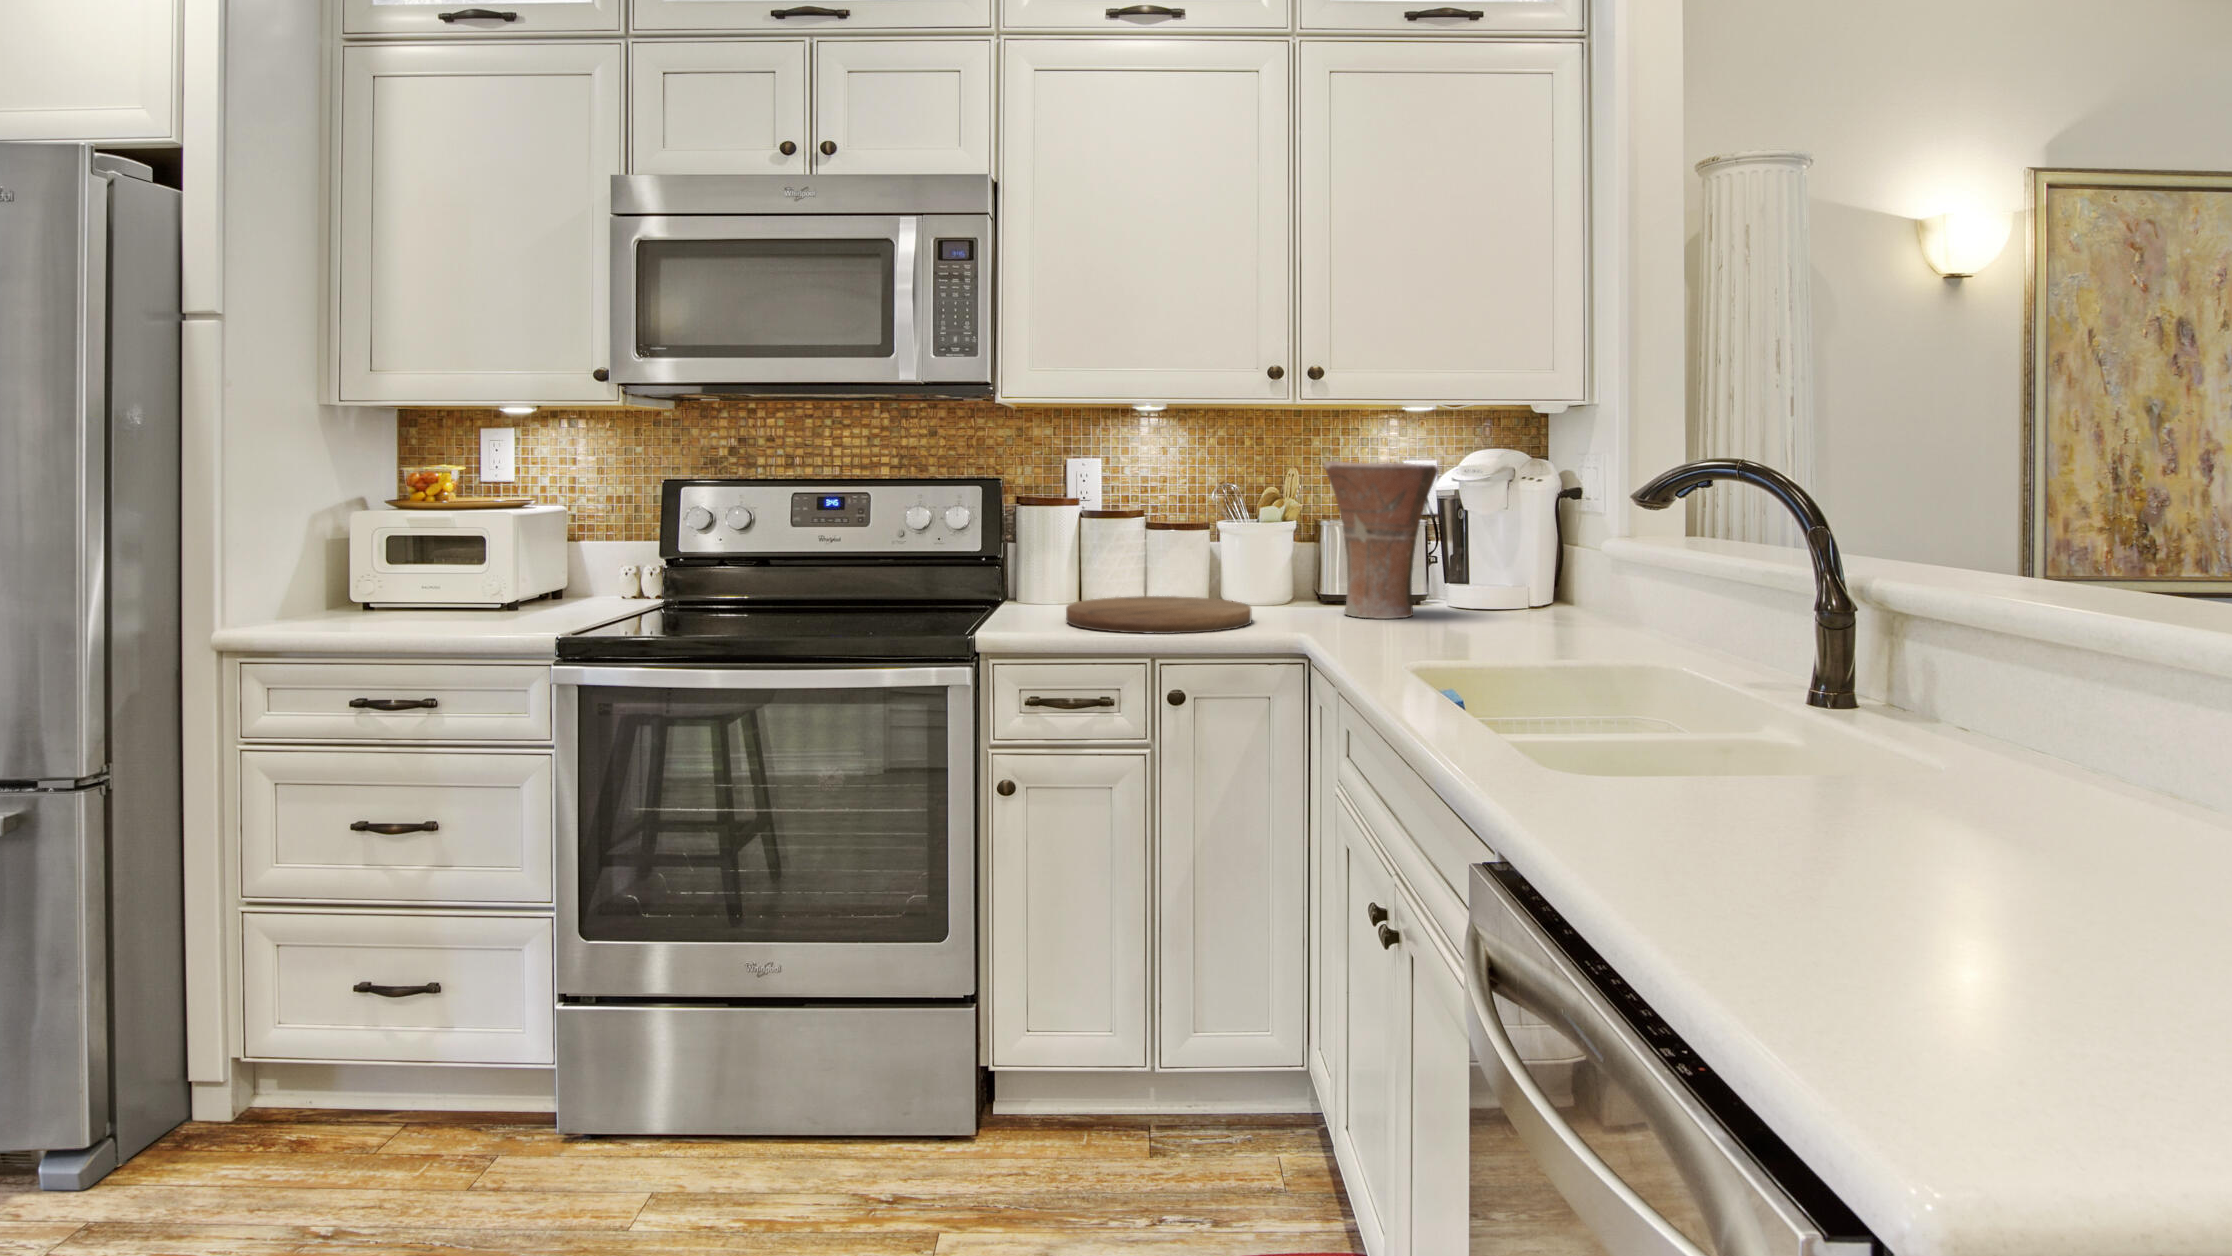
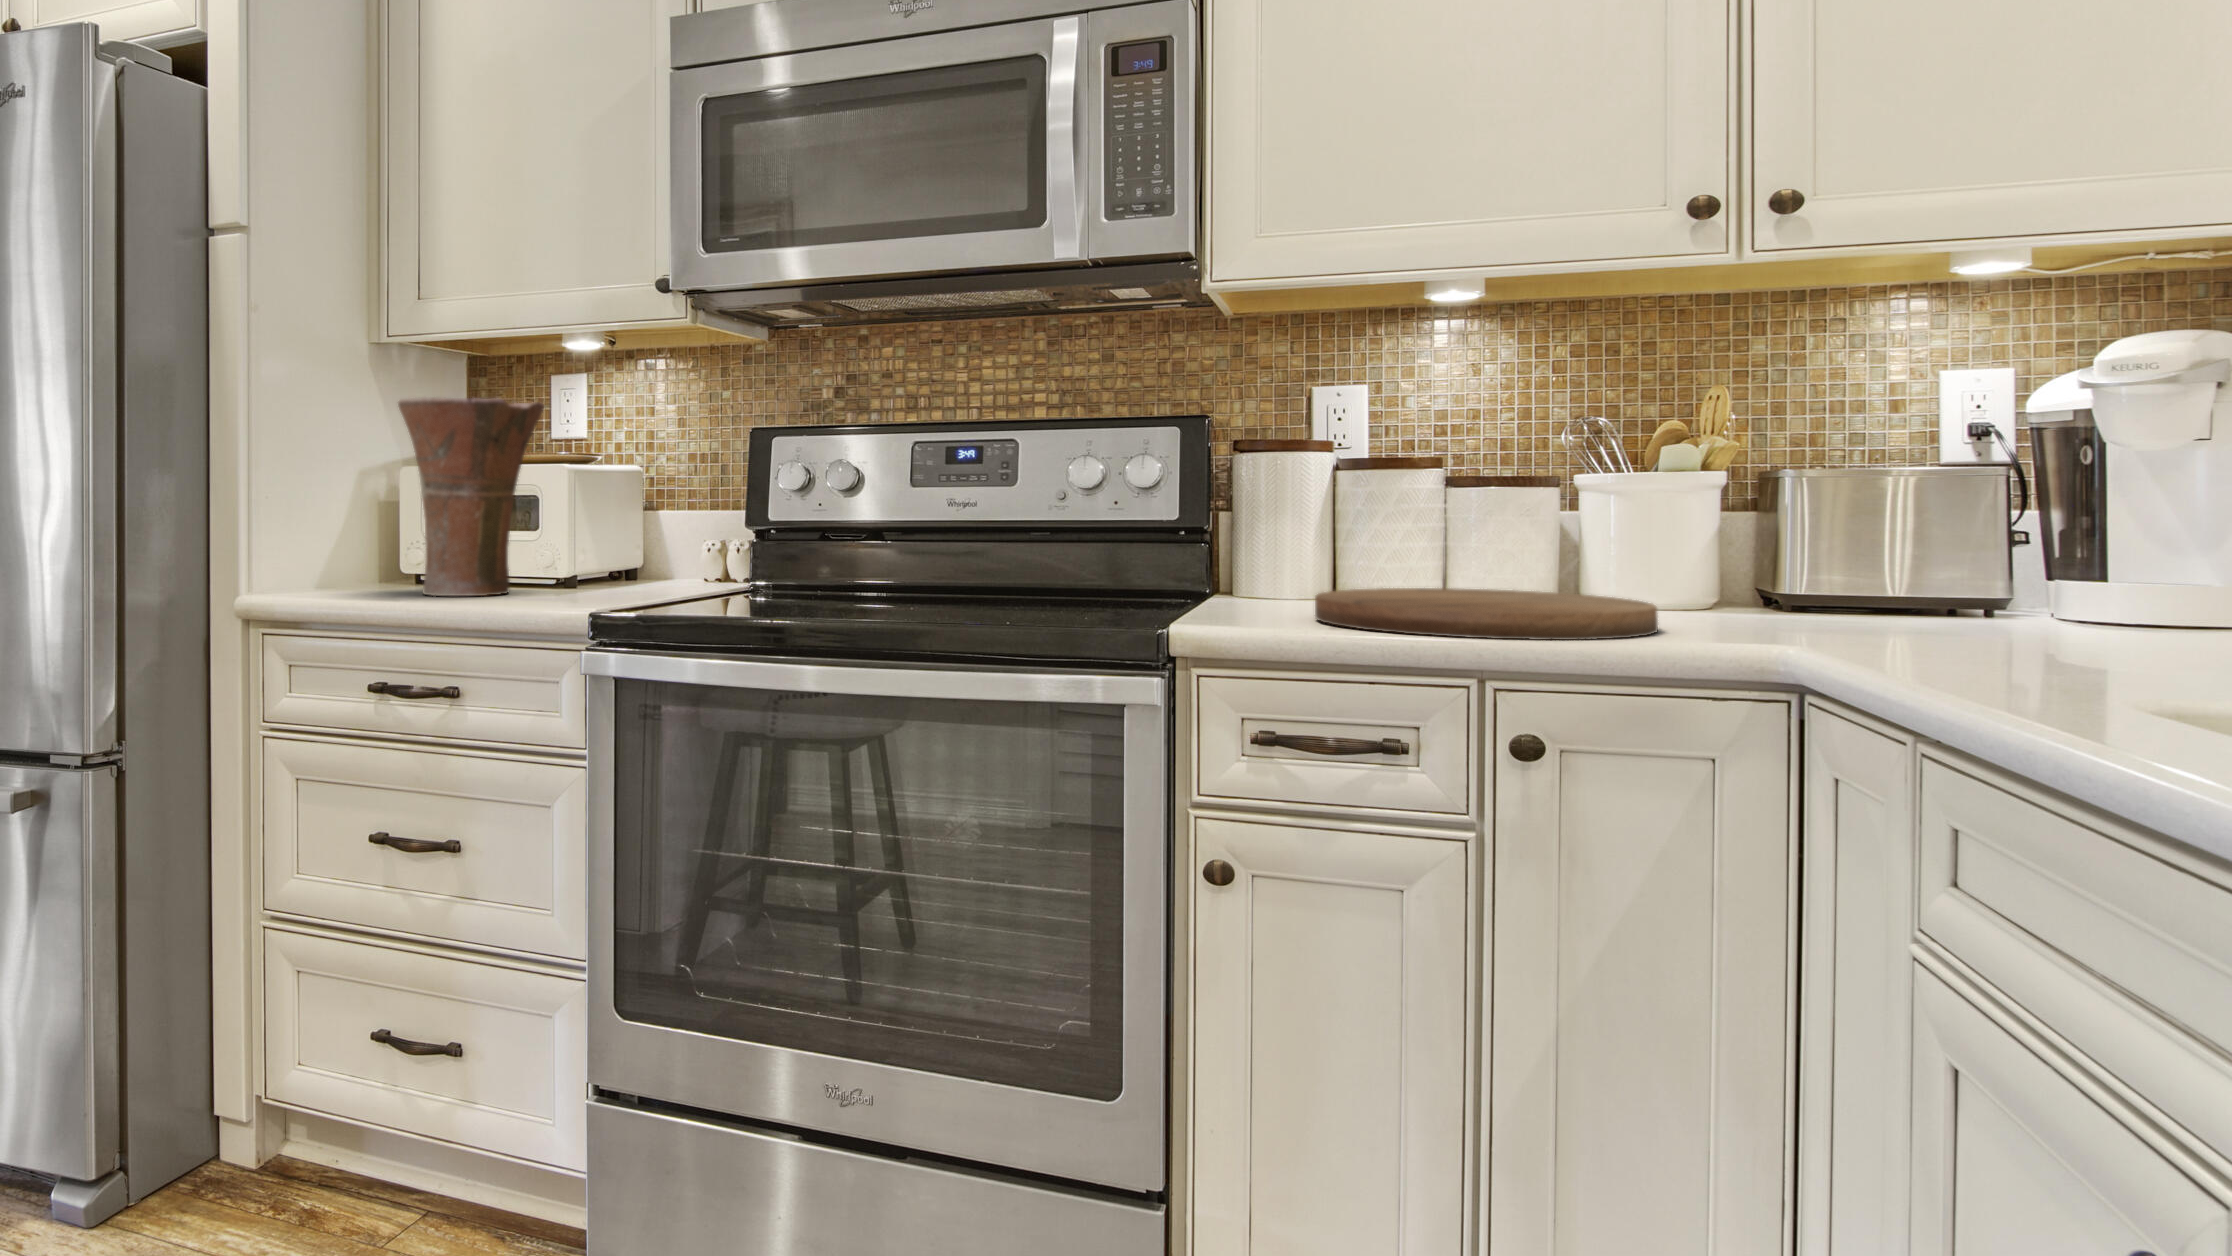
vase: present [1324,461,1438,619] -> present [398,397,544,596]

